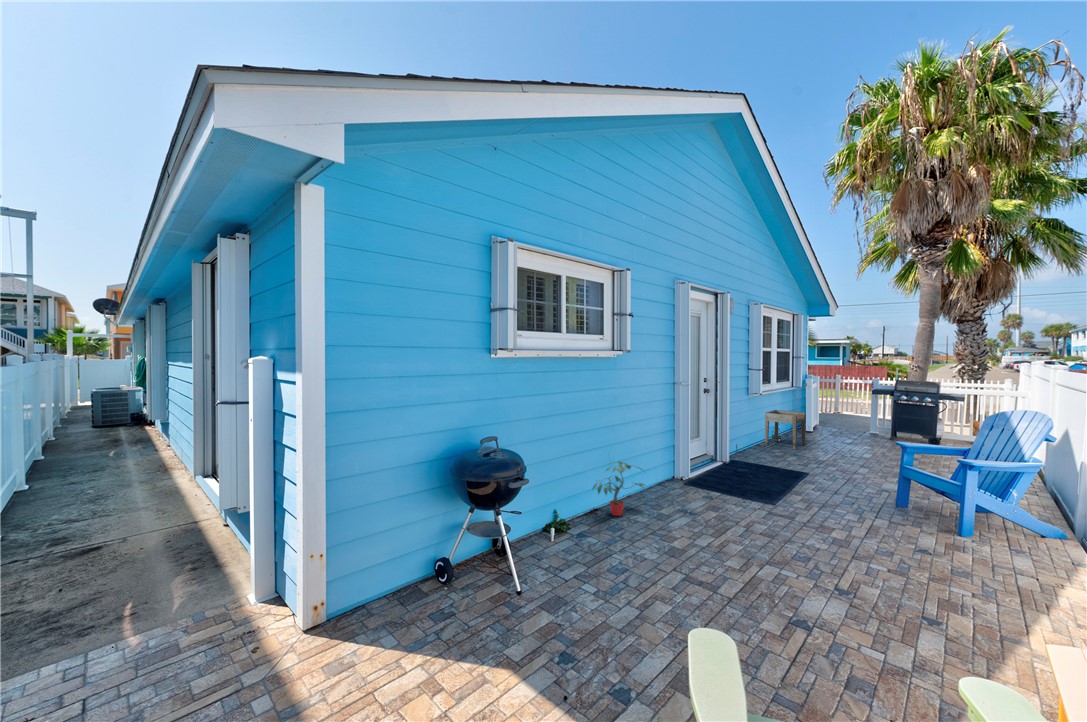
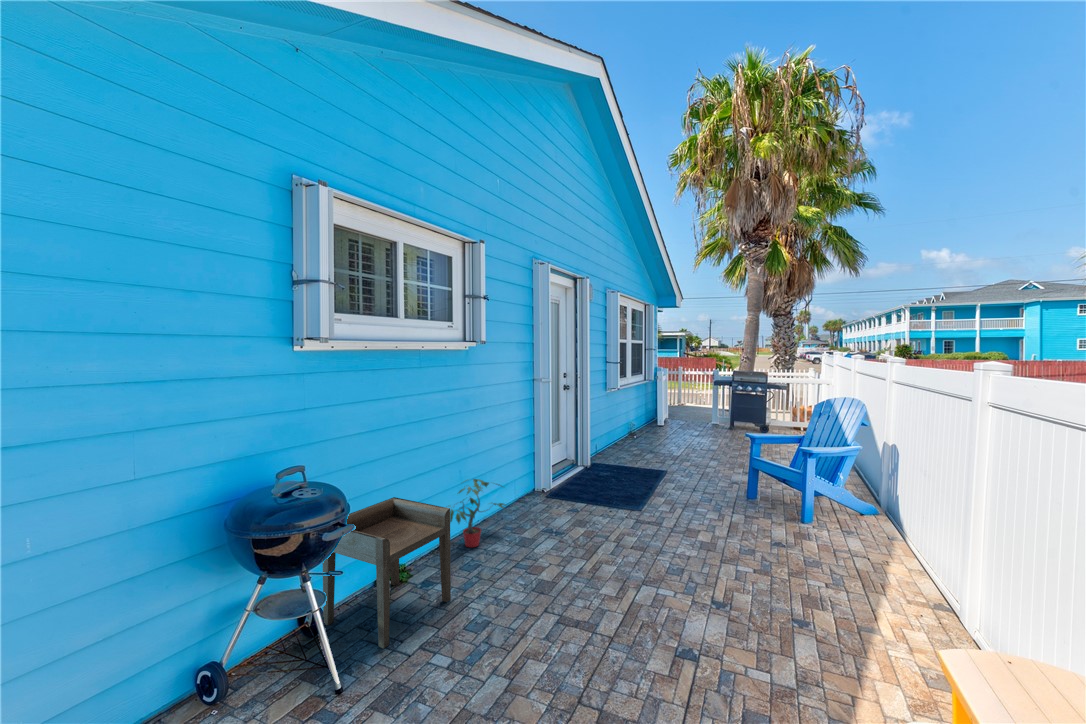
side table: present [765,410,805,450] -> present [323,497,451,649]

